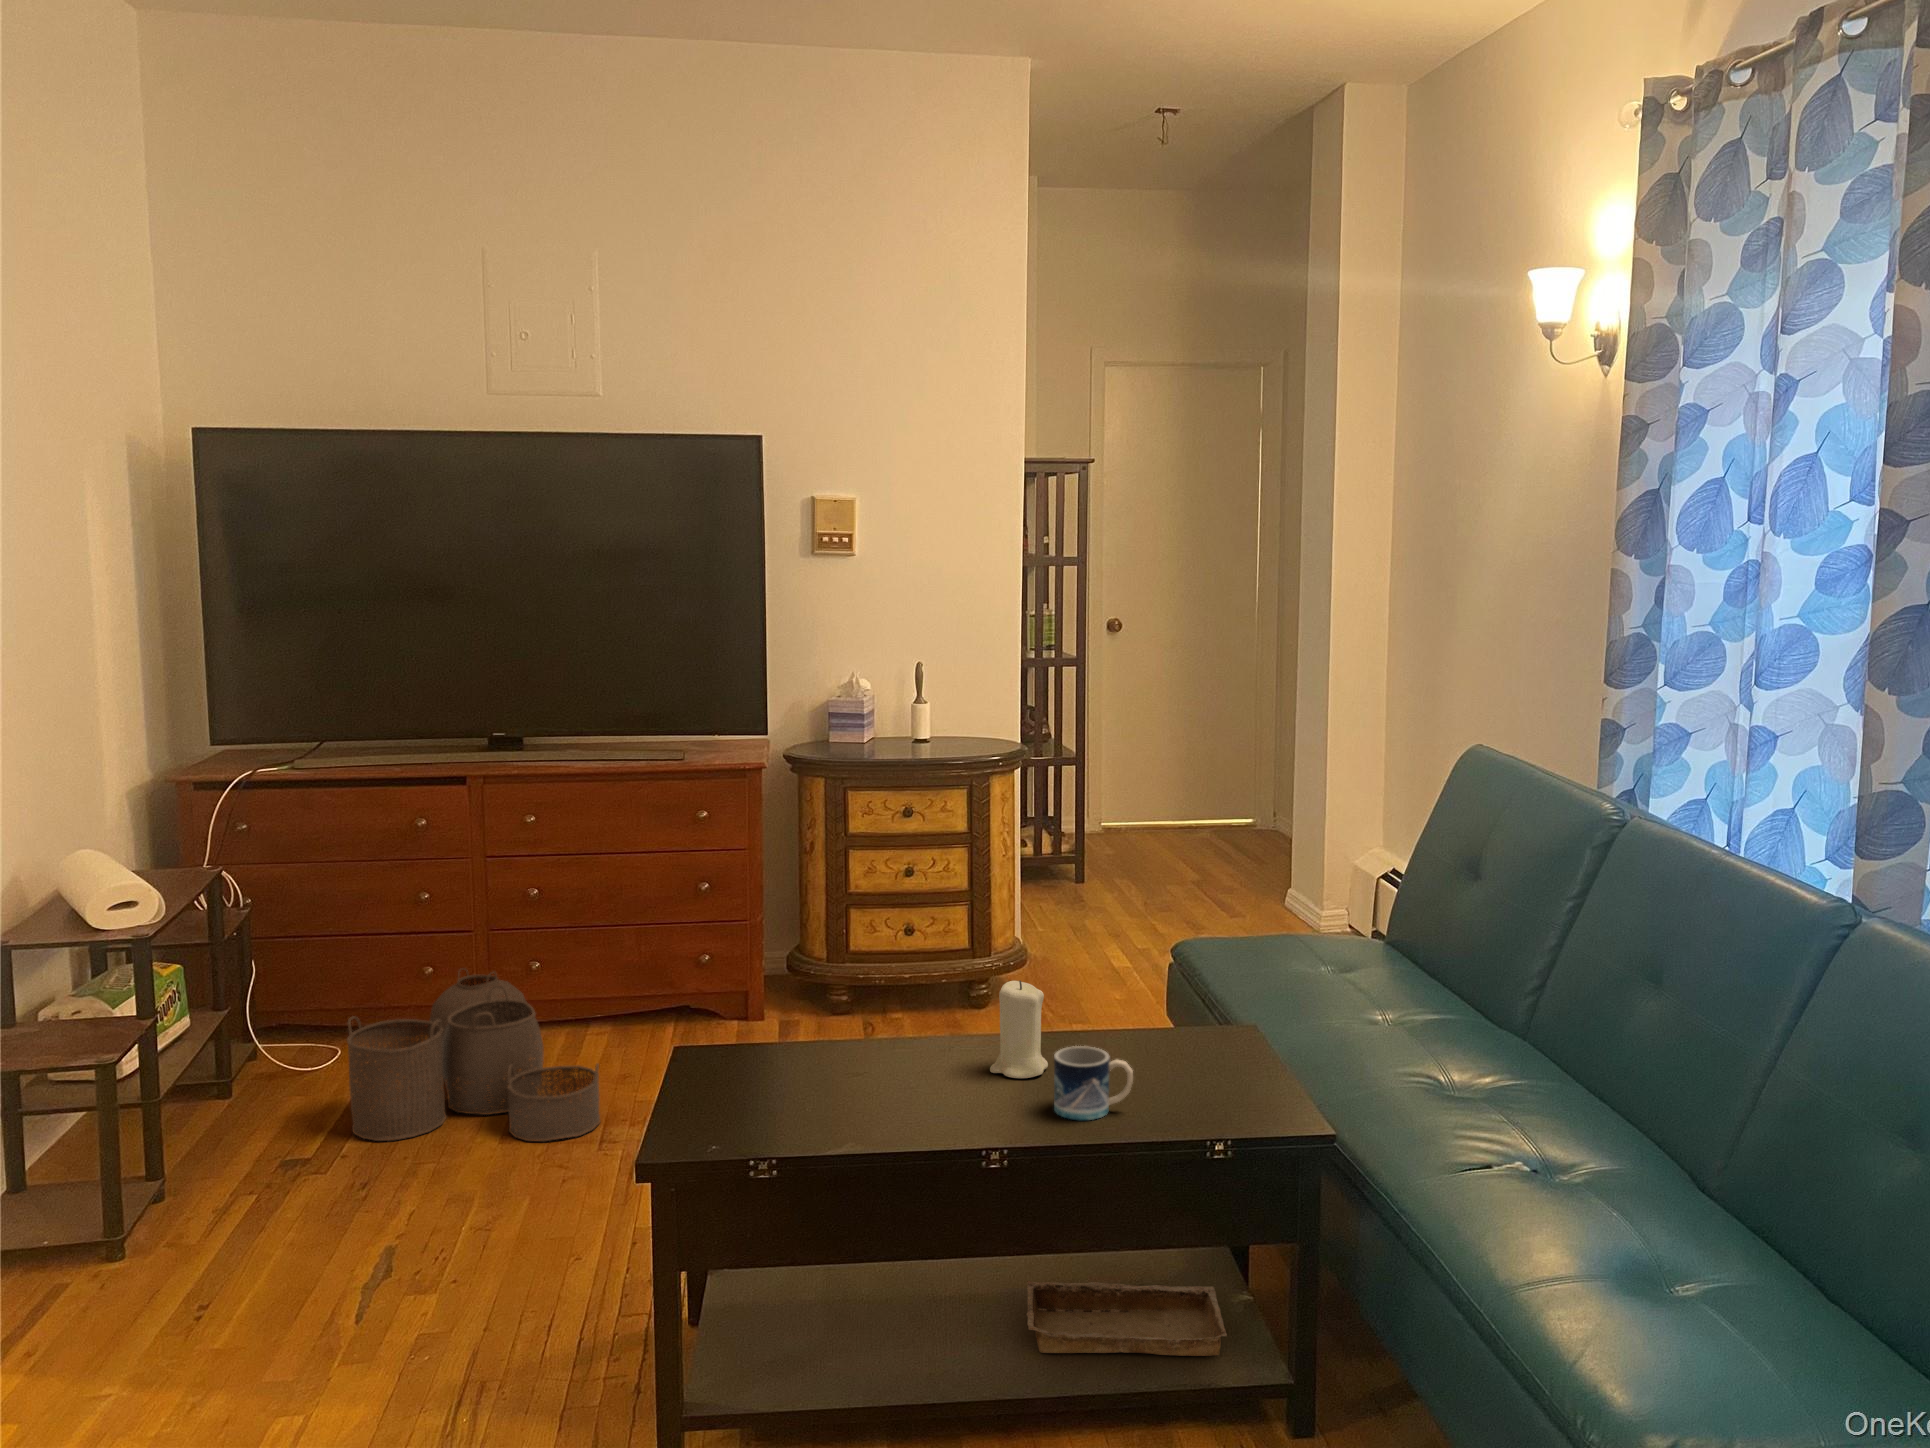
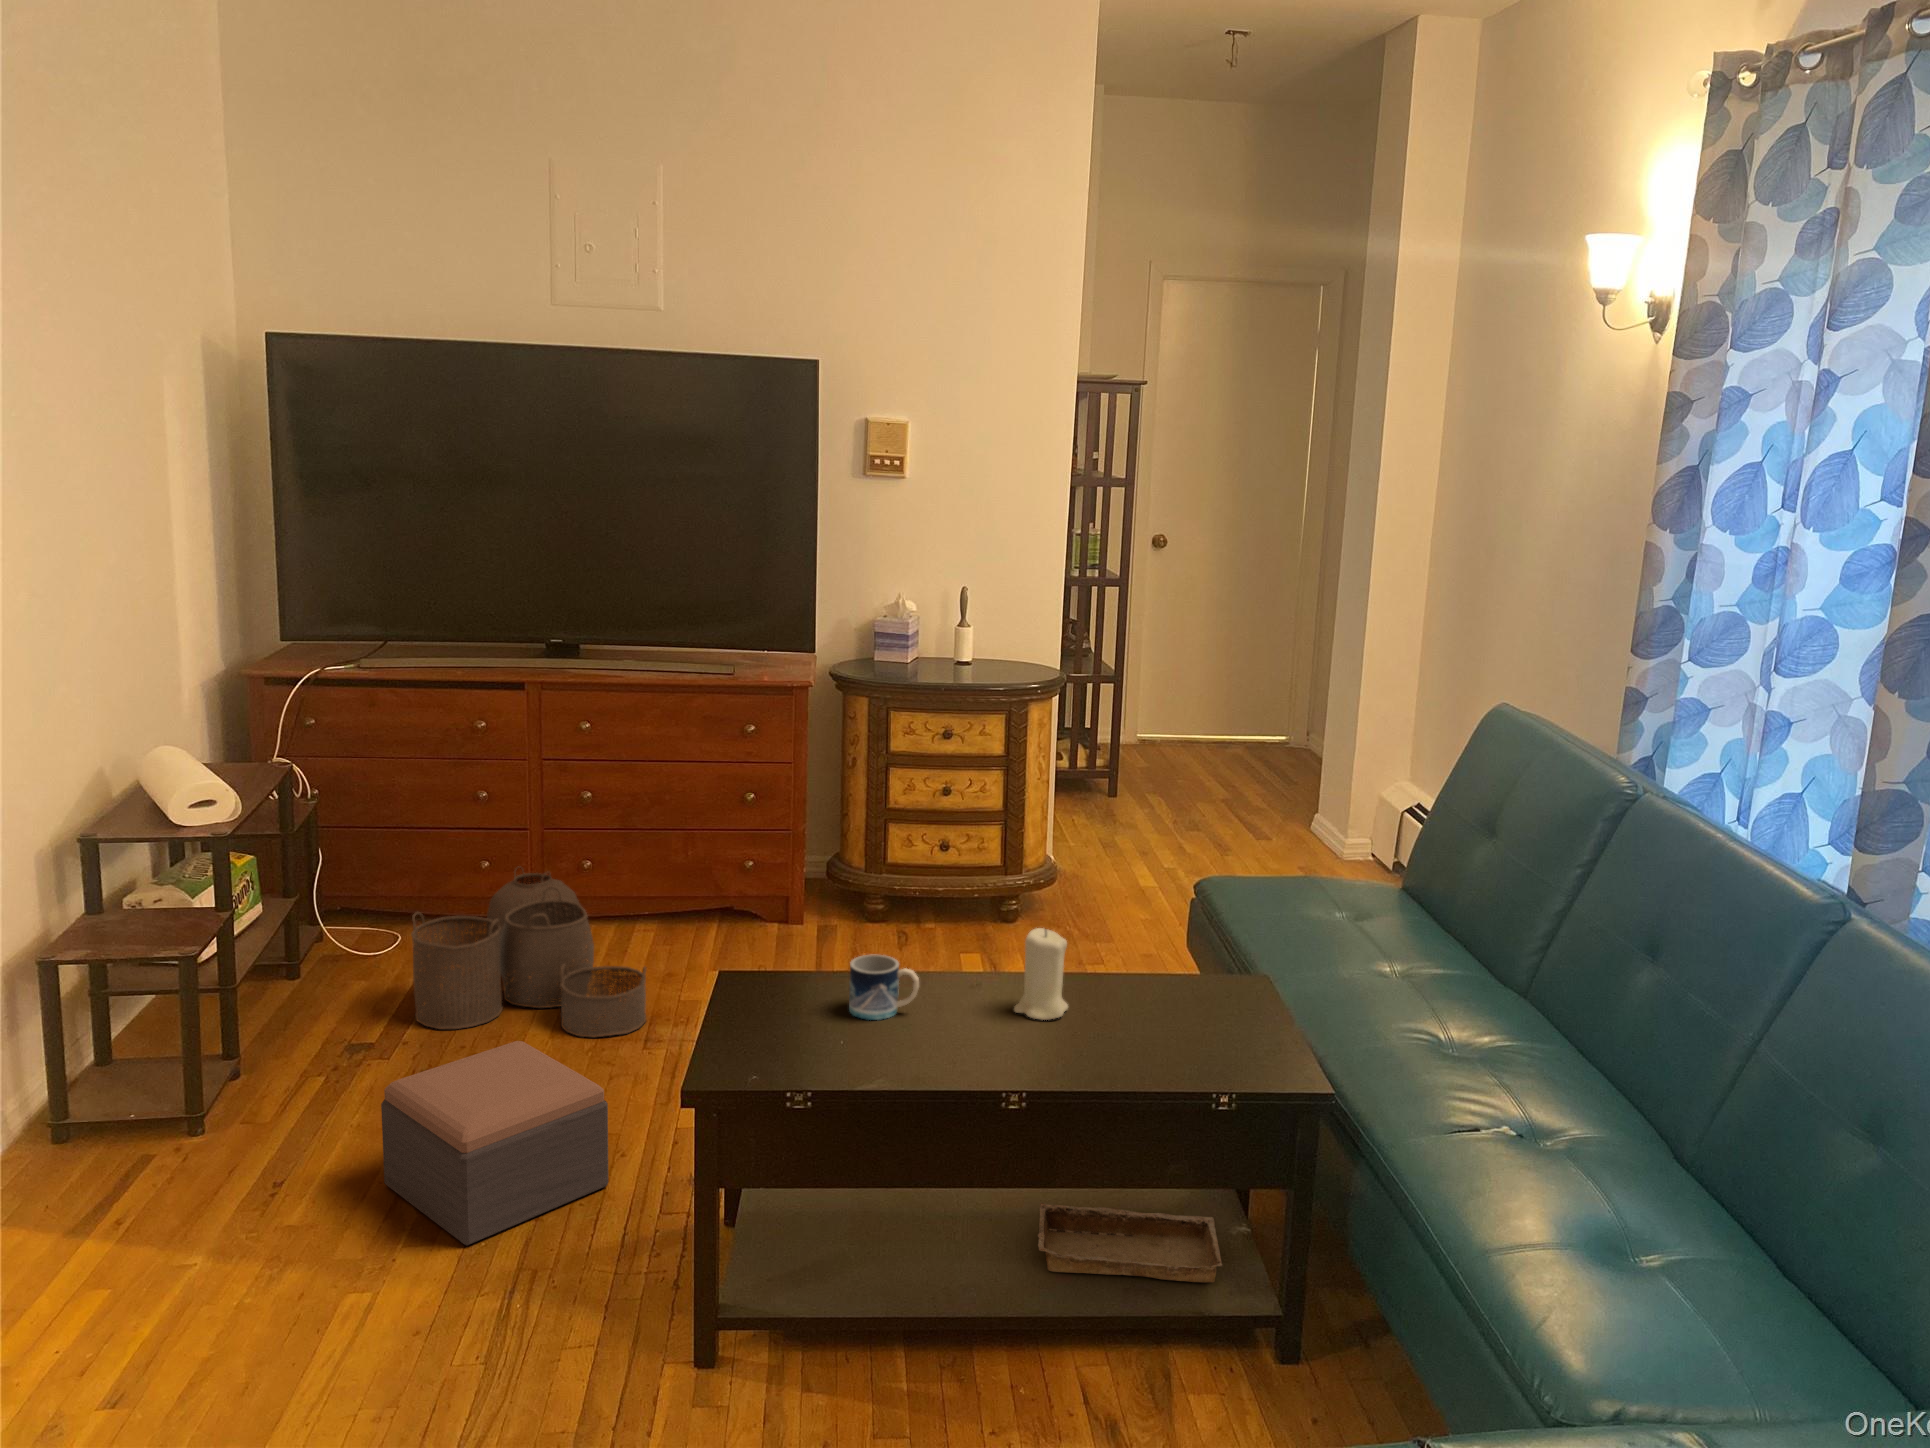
mug: present [1054,1046,1133,1120] -> present [849,955,919,1020]
footstool: none [310,1140,560,1363] -> present [381,1041,608,1245]

